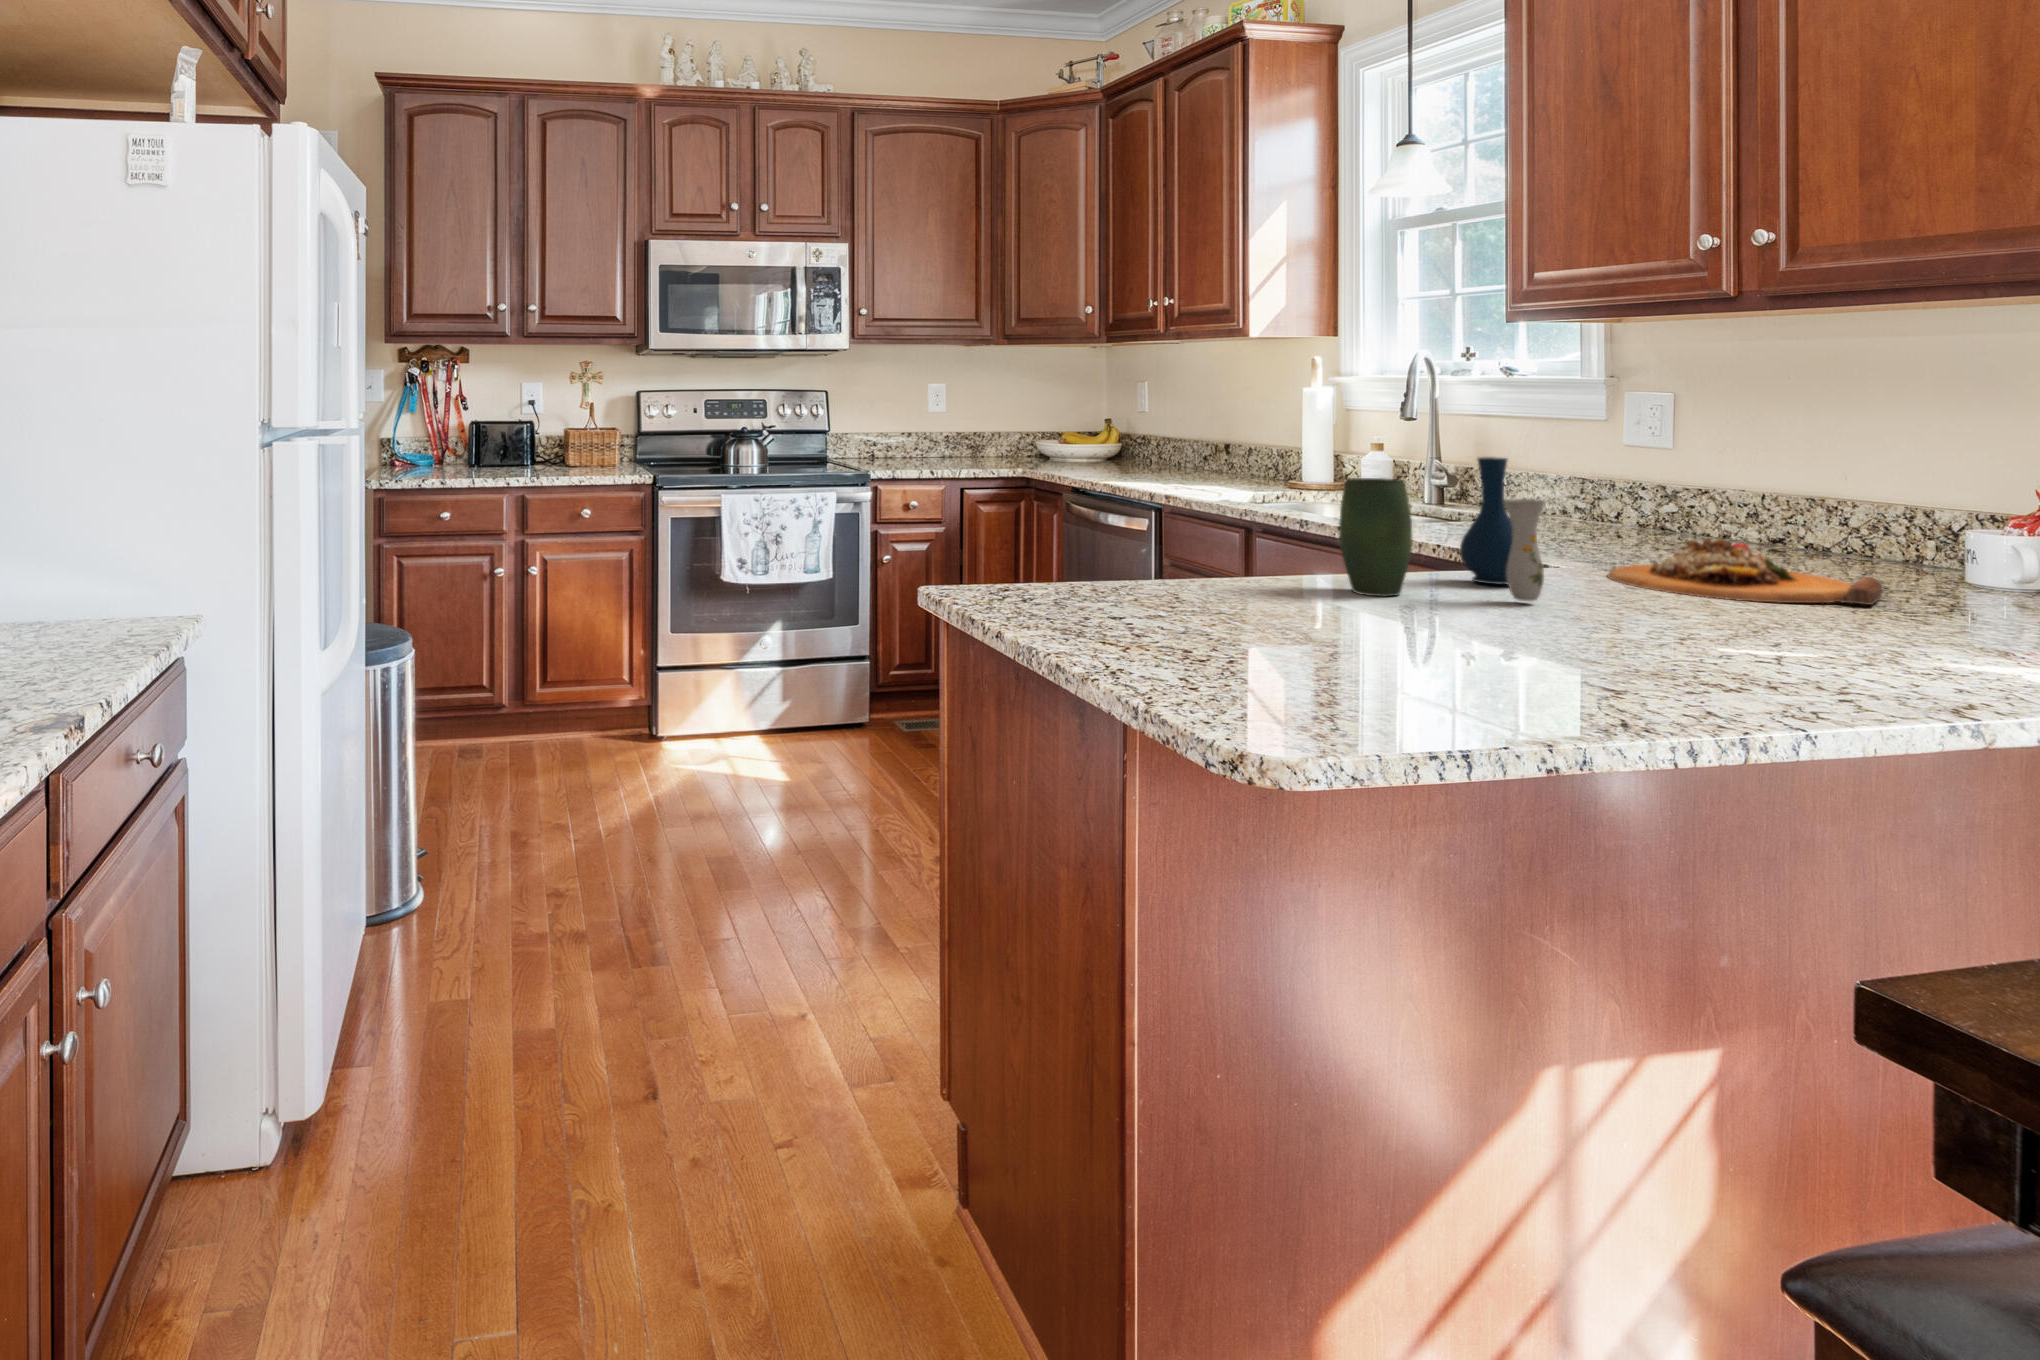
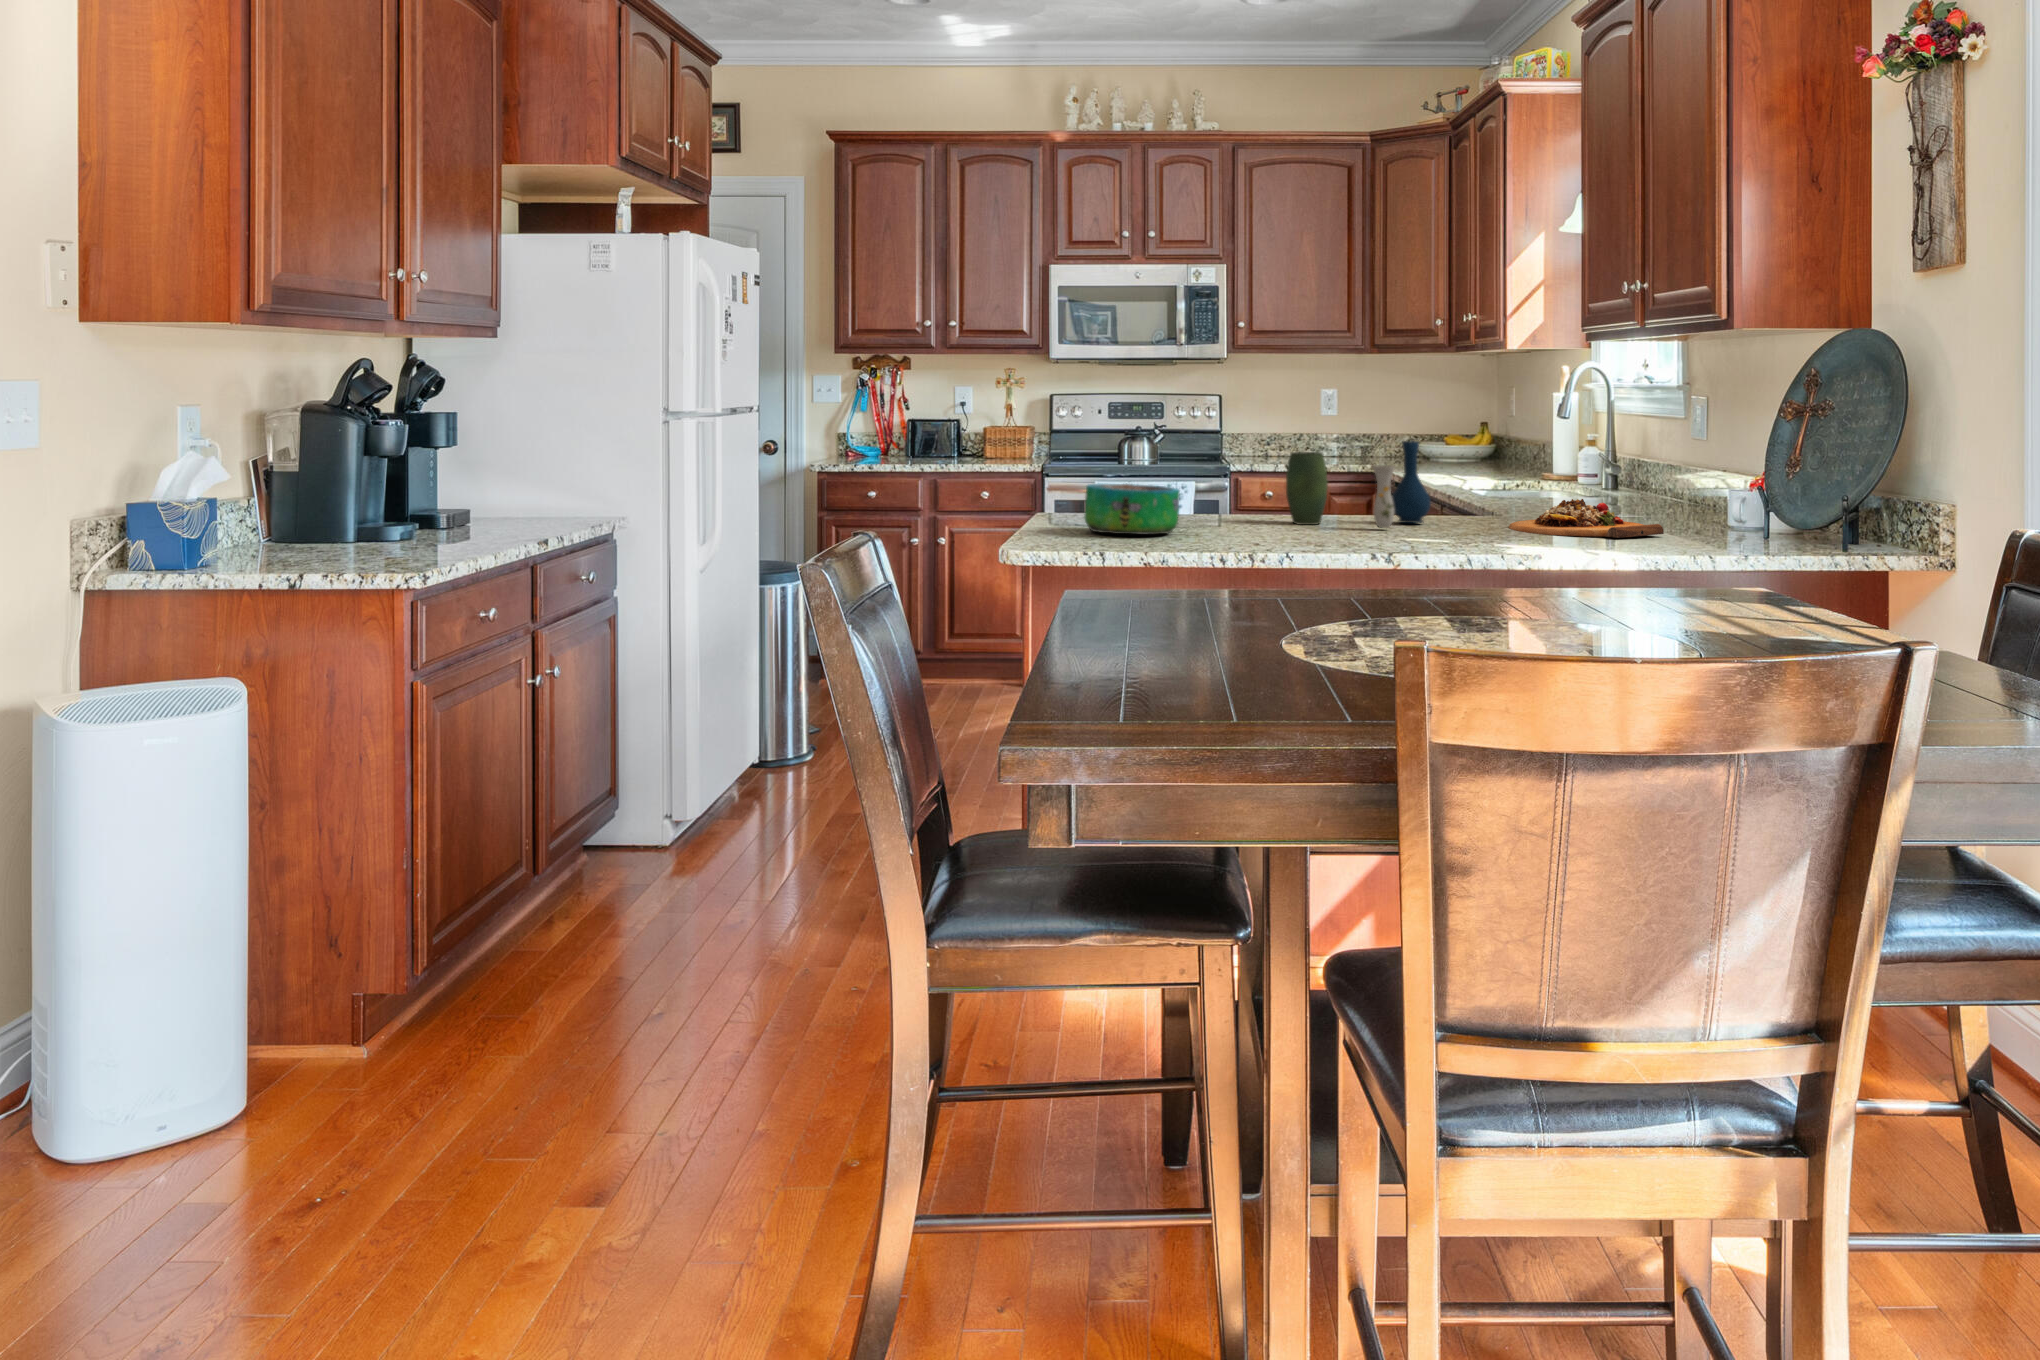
decorative bowl: none [1159,549,1343,654] -> present [1084,484,1180,534]

